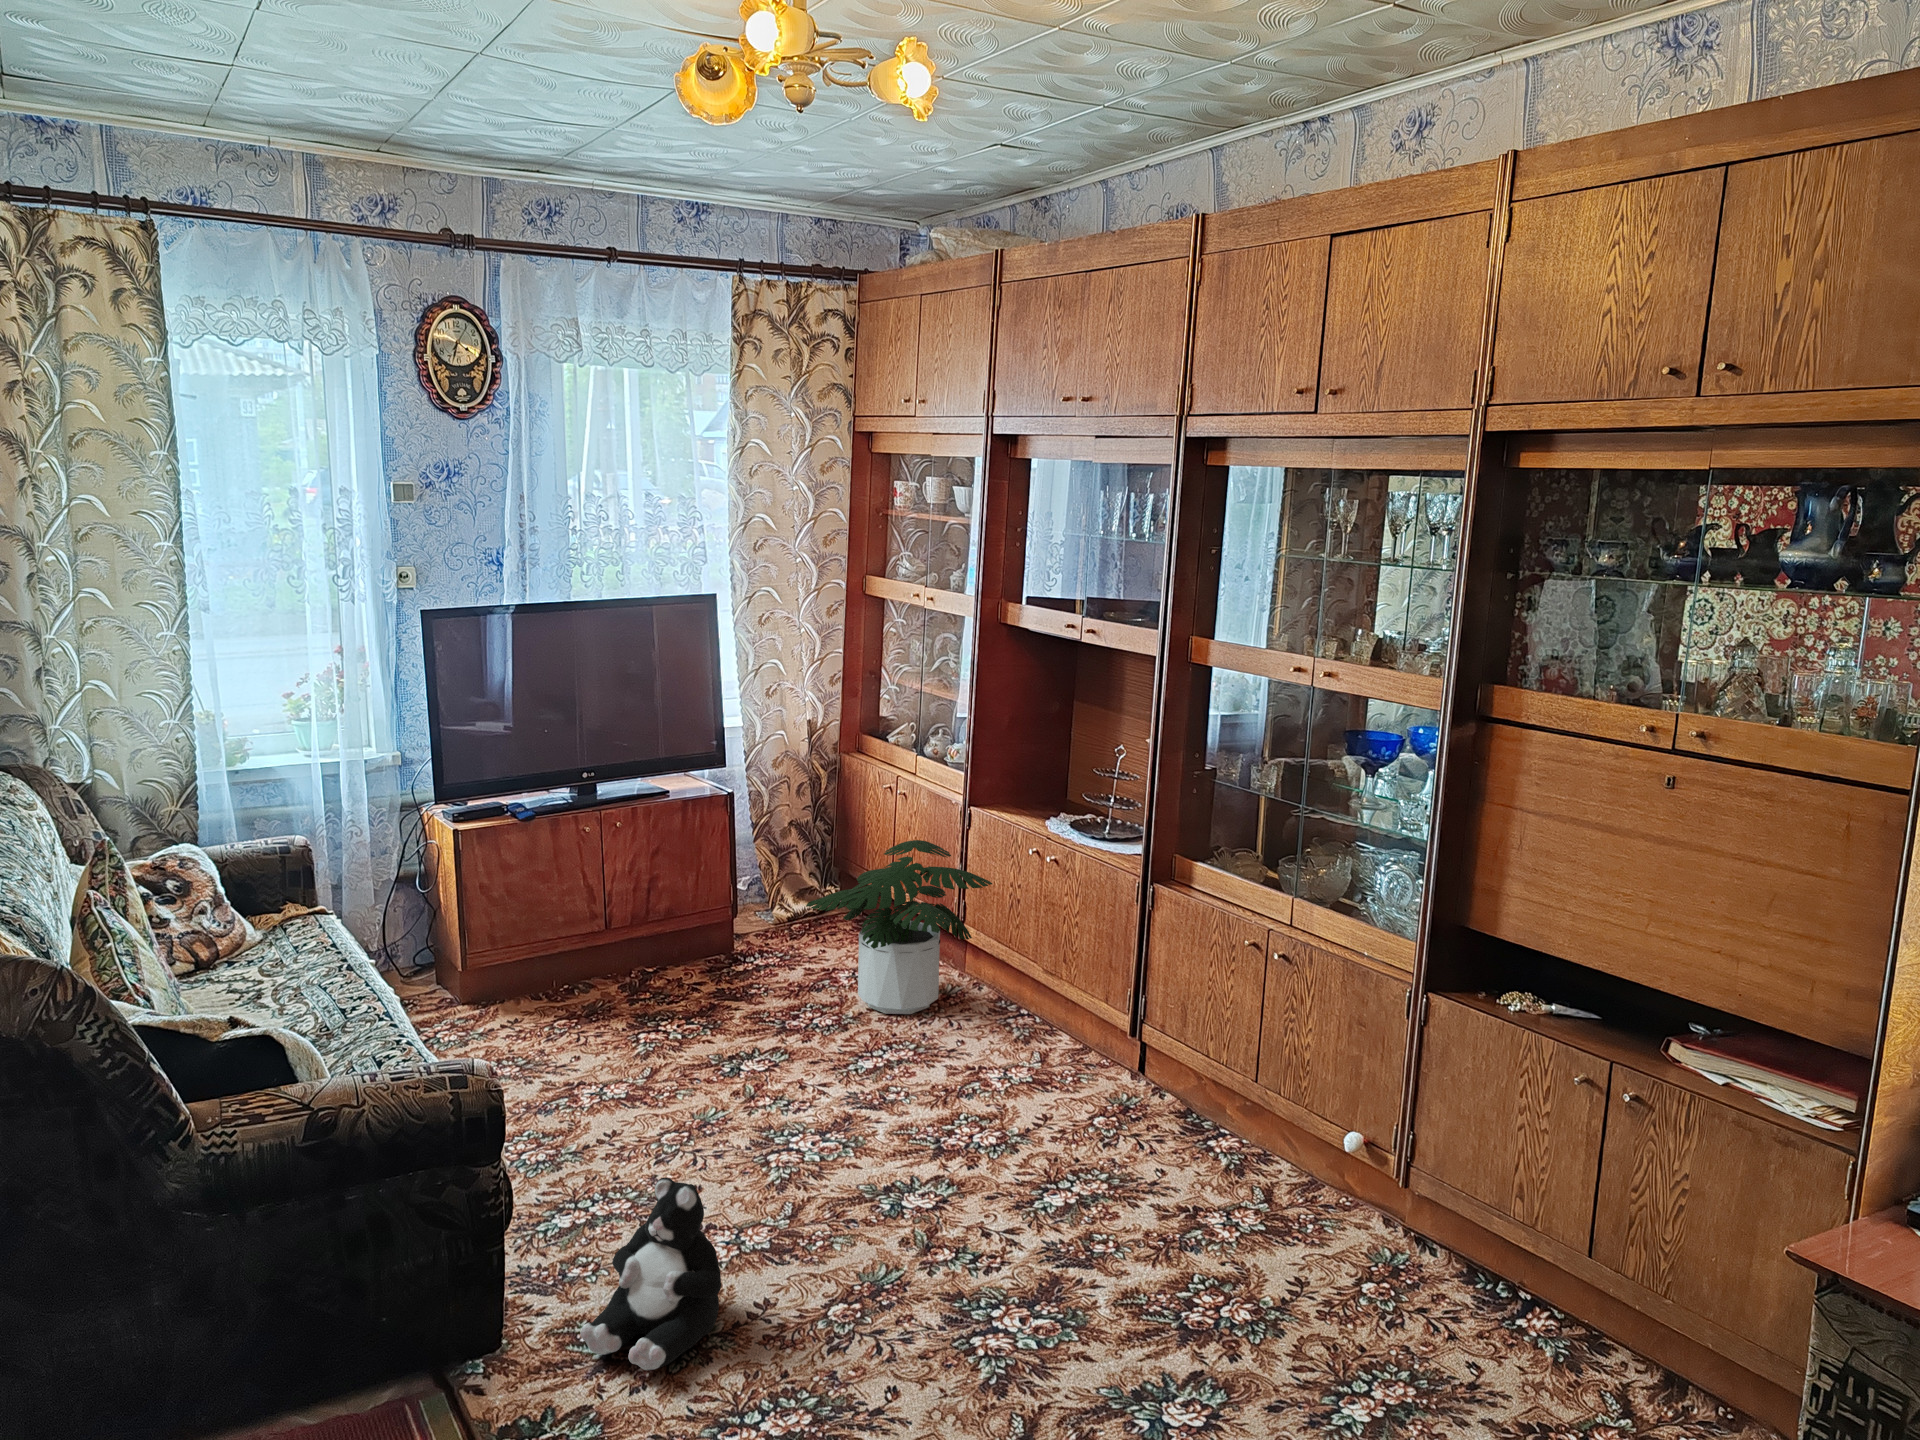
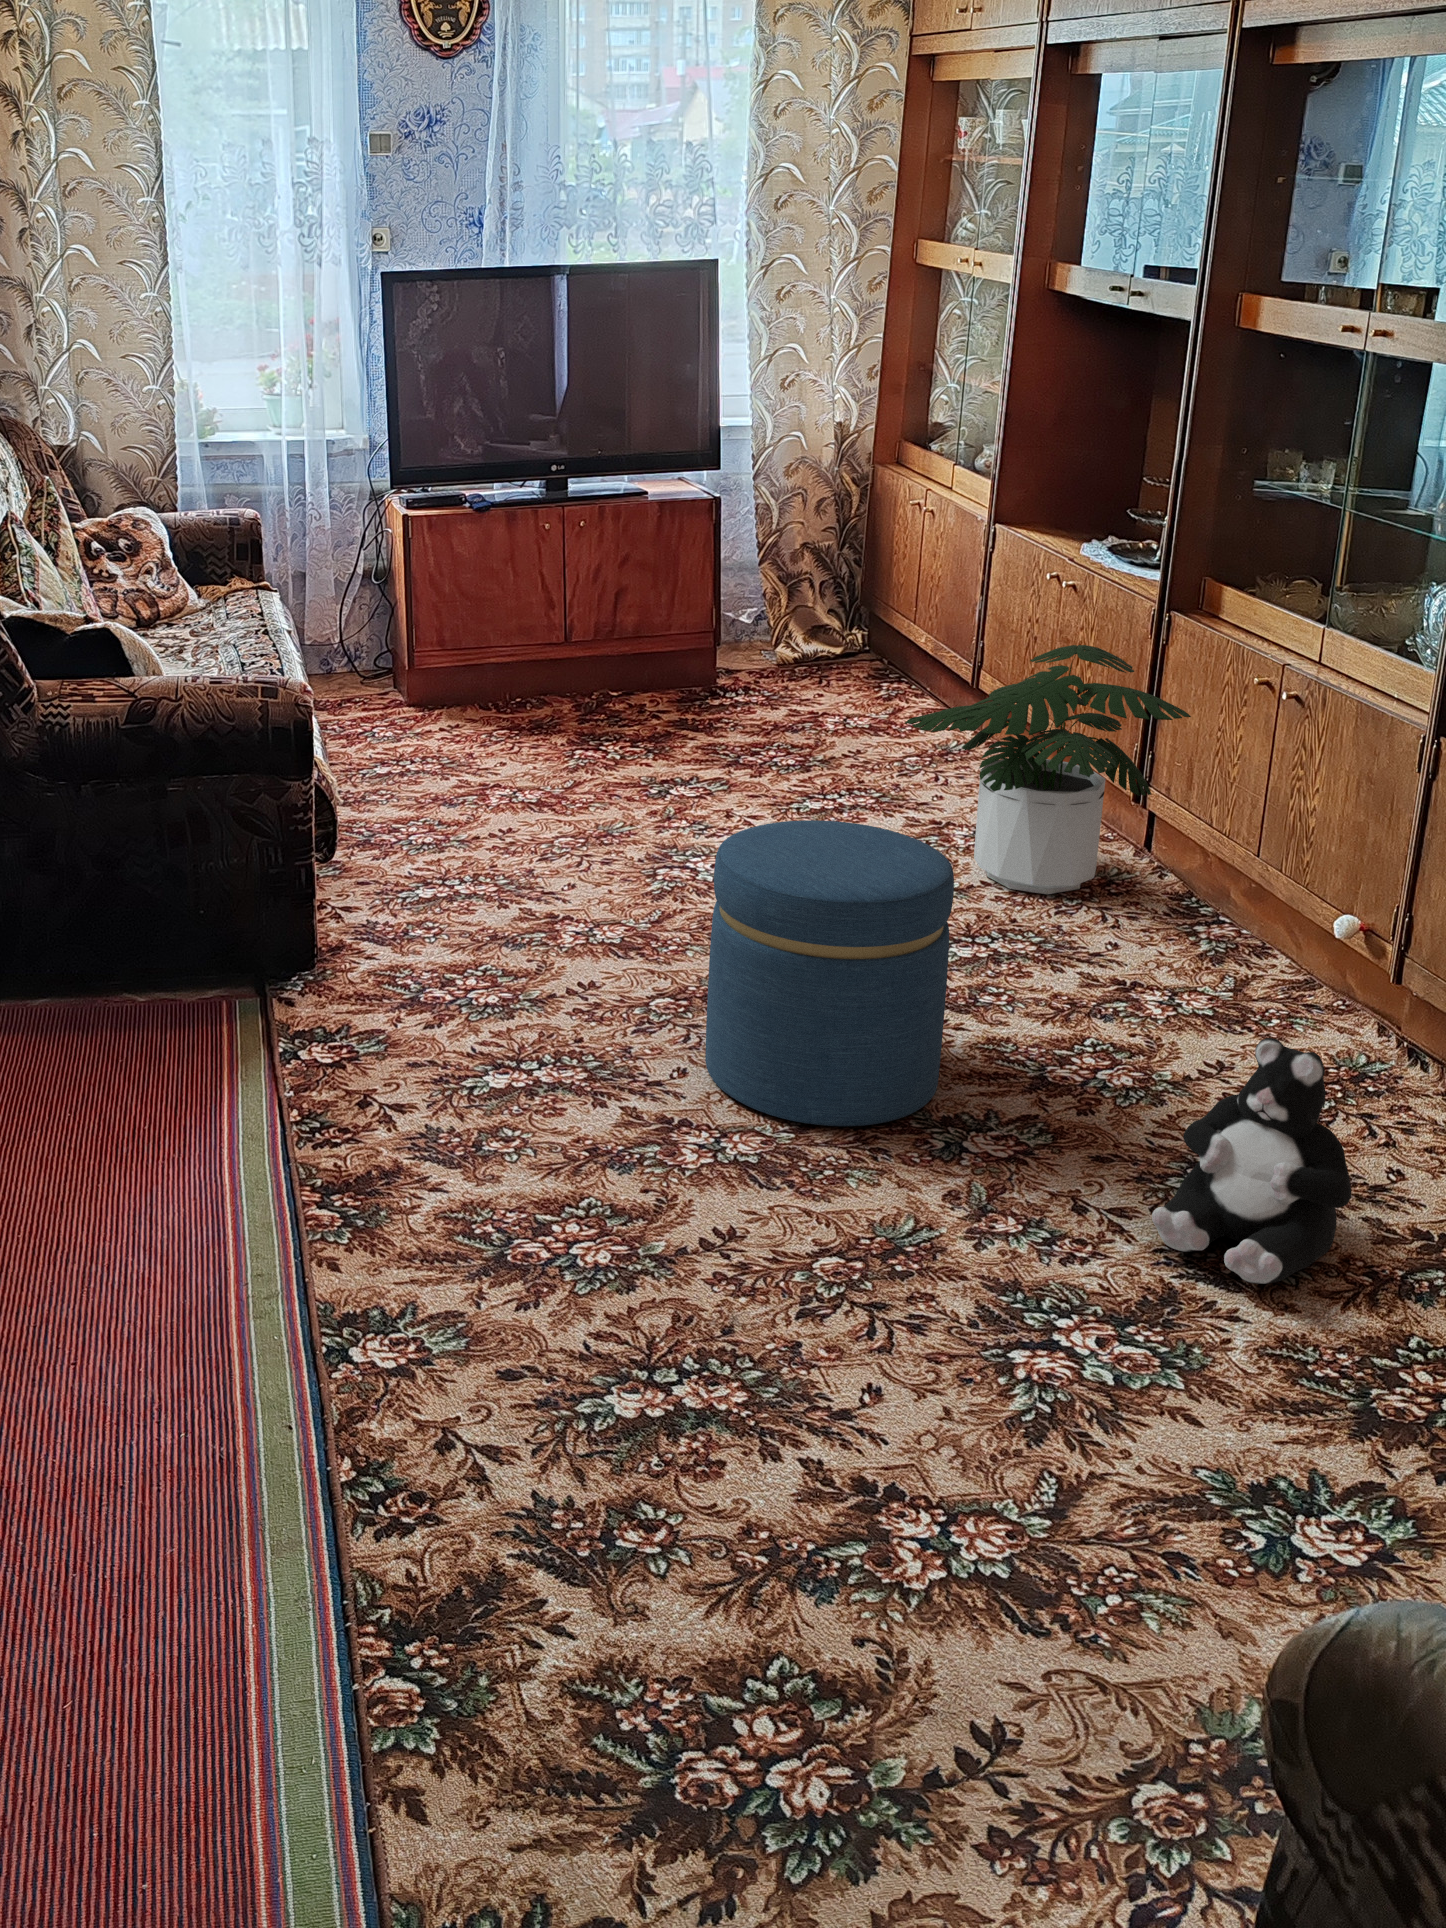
ottoman: none [713,989,880,1210] -> present [705,820,954,1126]
plush toy: present [581,1177,721,1370] -> present [1152,1038,1351,1284]

